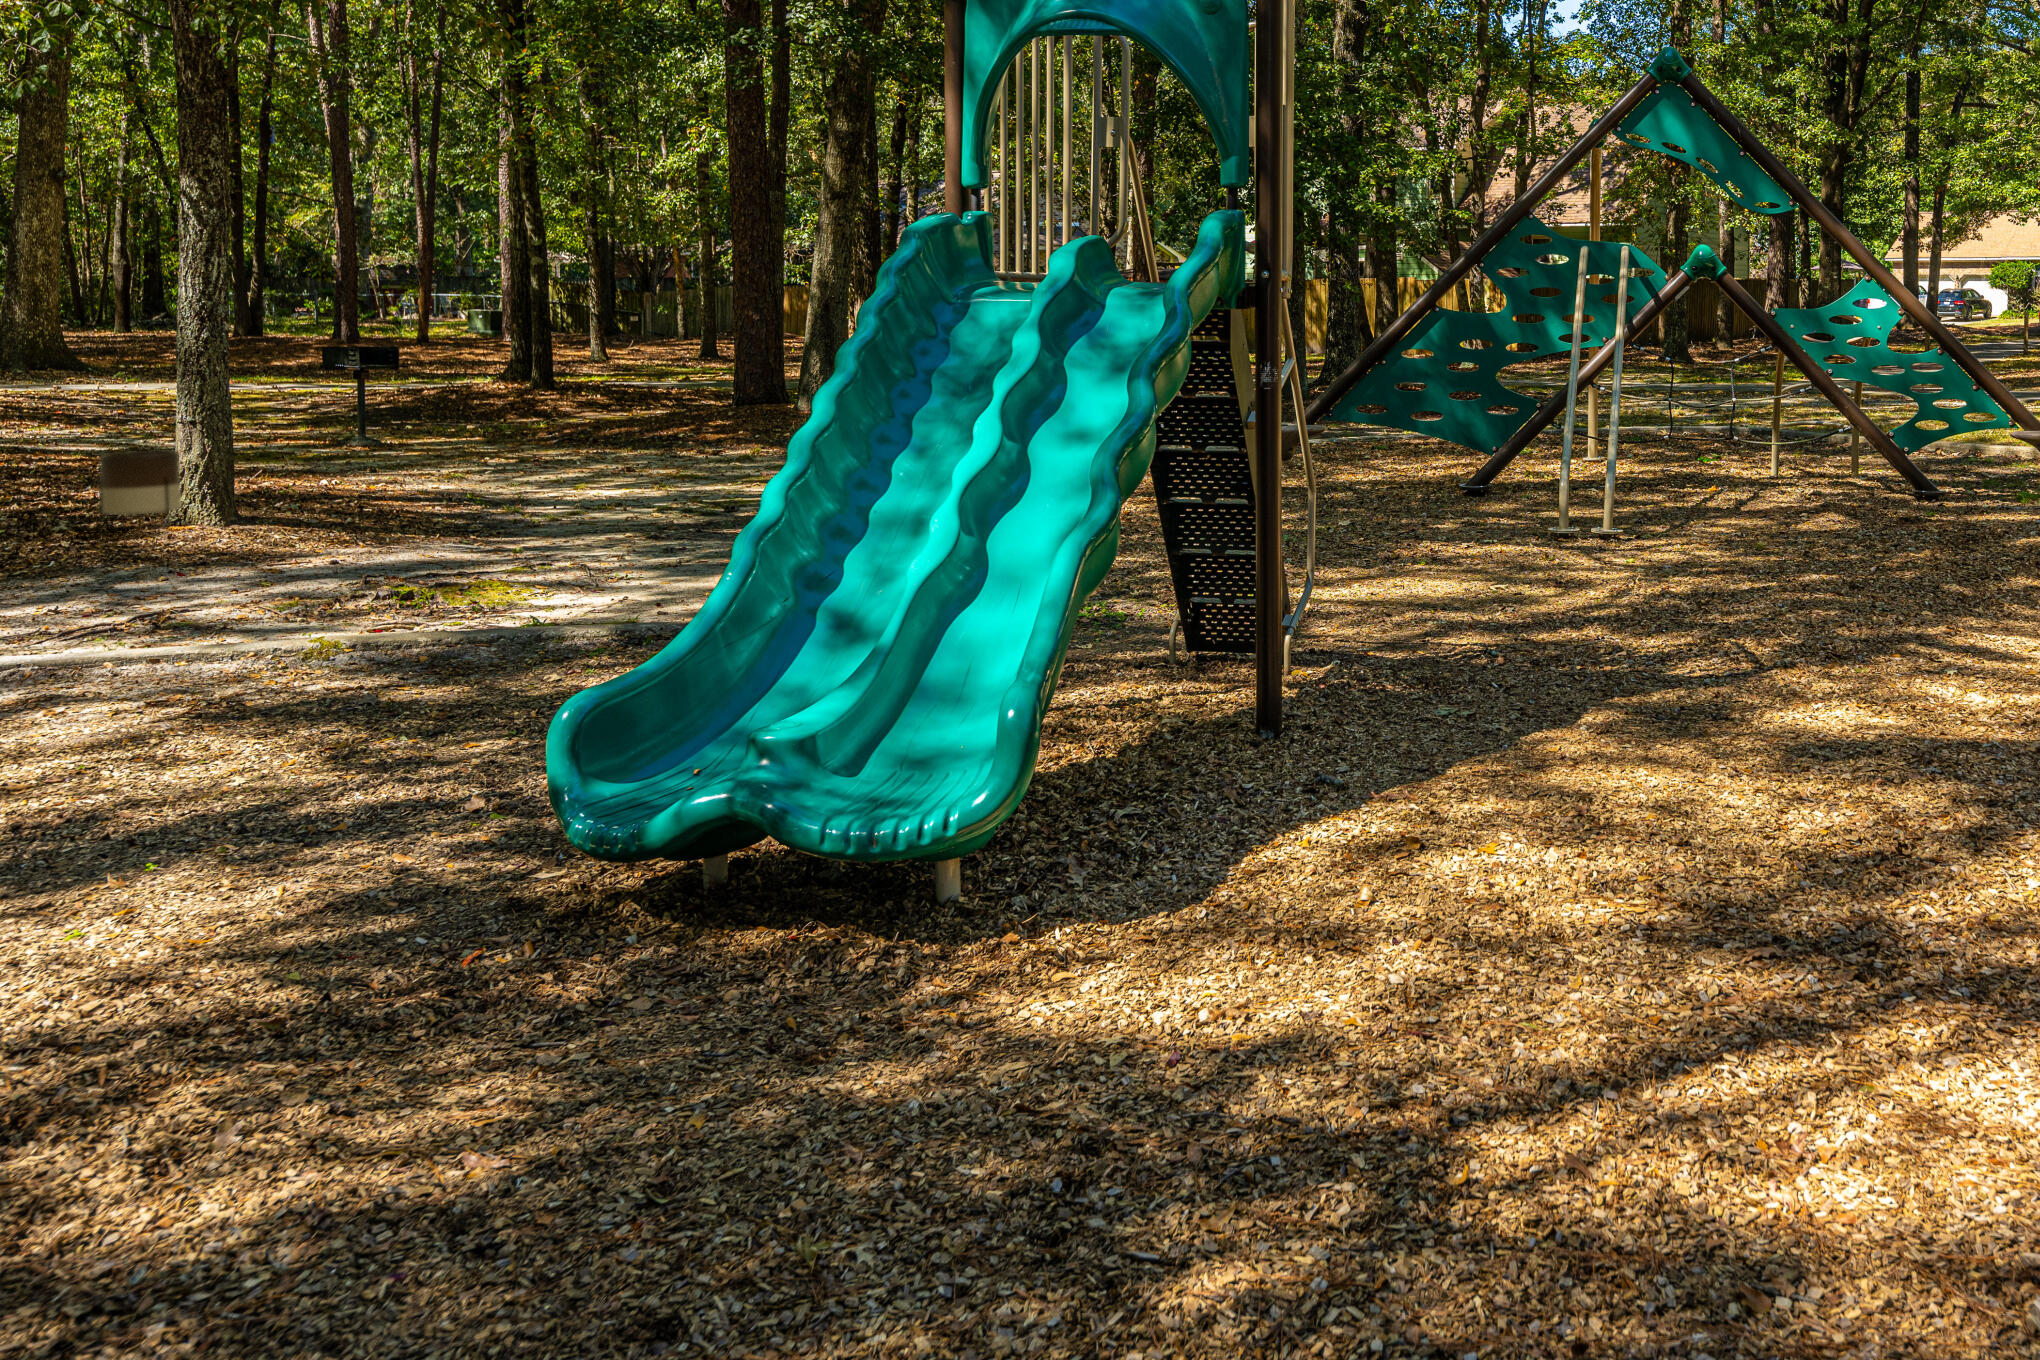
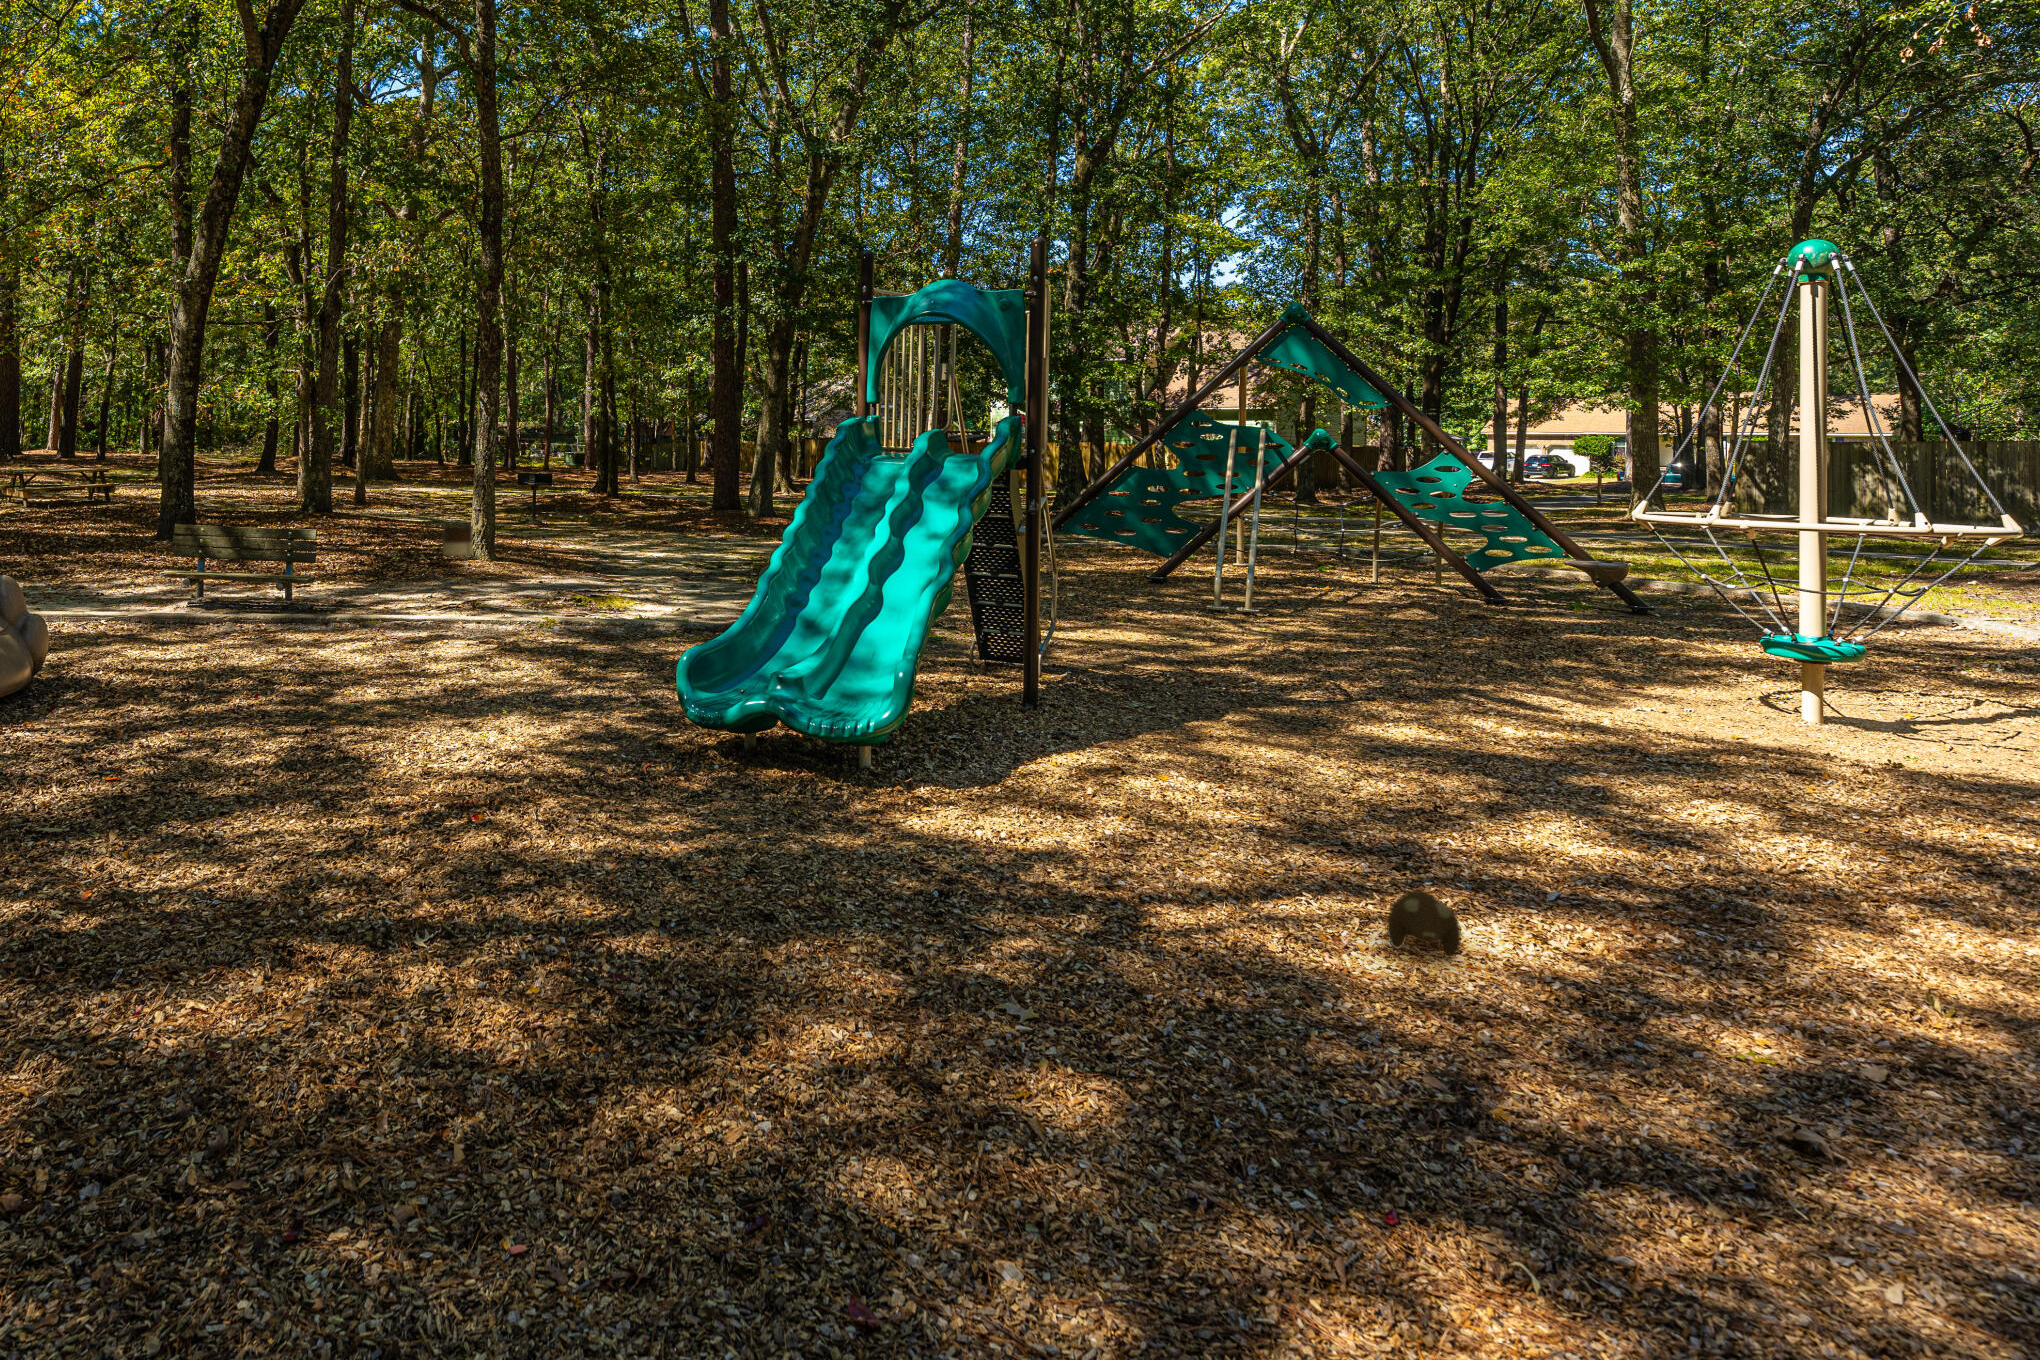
plush toy: none [1862,1049,1985,1178] -> present [1387,890,1461,958]

